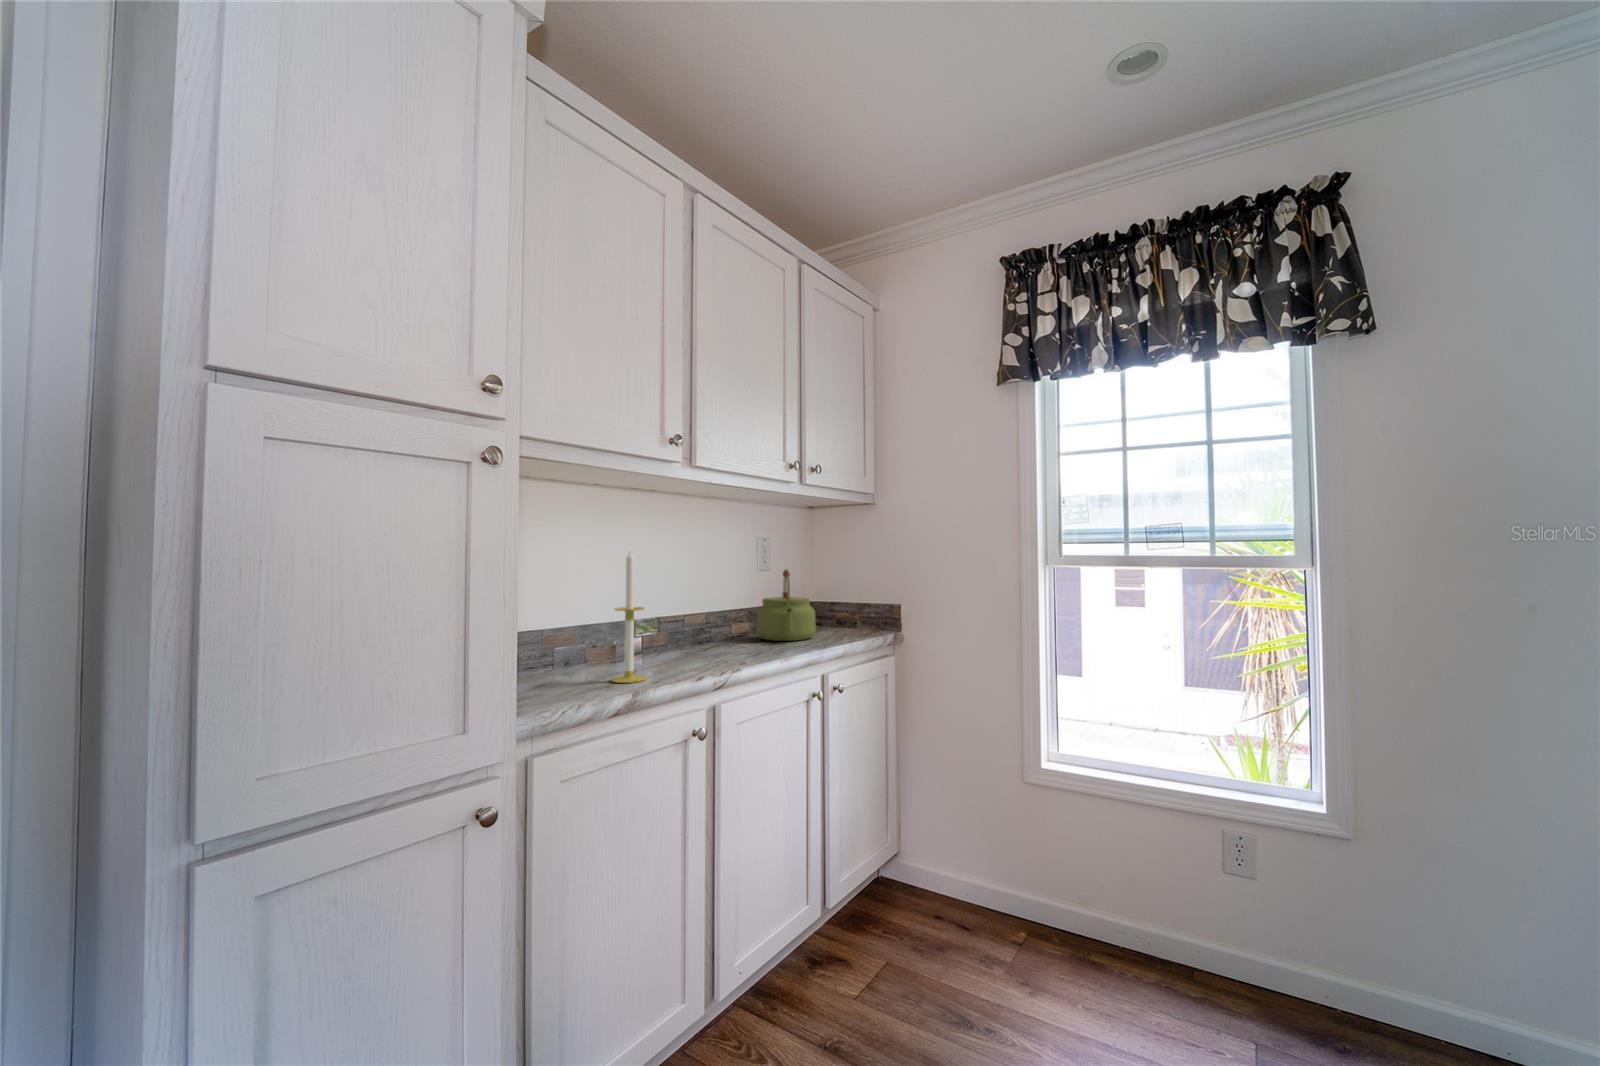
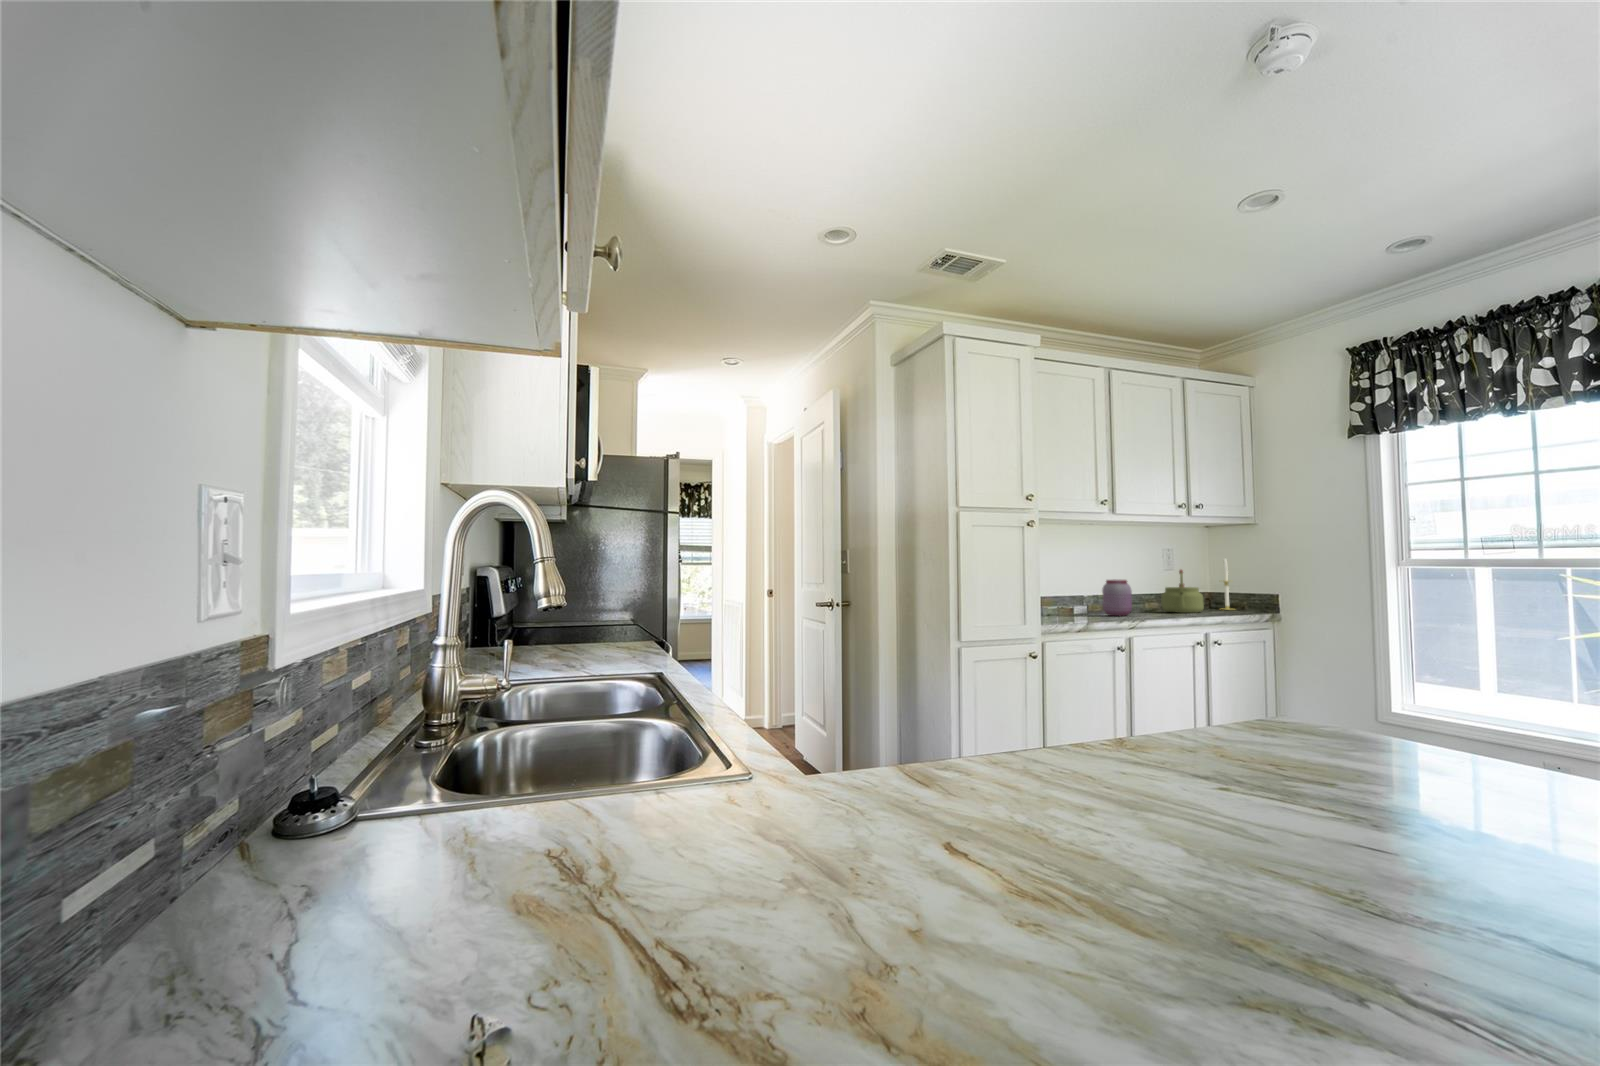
candle: present [611,552,646,683] -> present [1220,559,1230,610]
jar: none [667,589,716,660] -> present [1102,580,1132,616]

